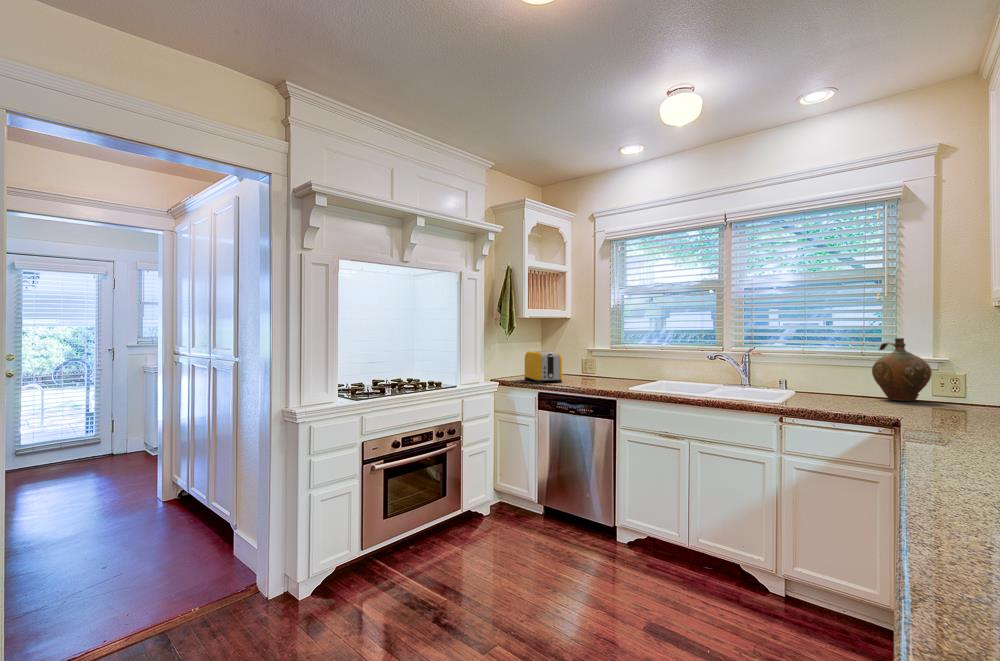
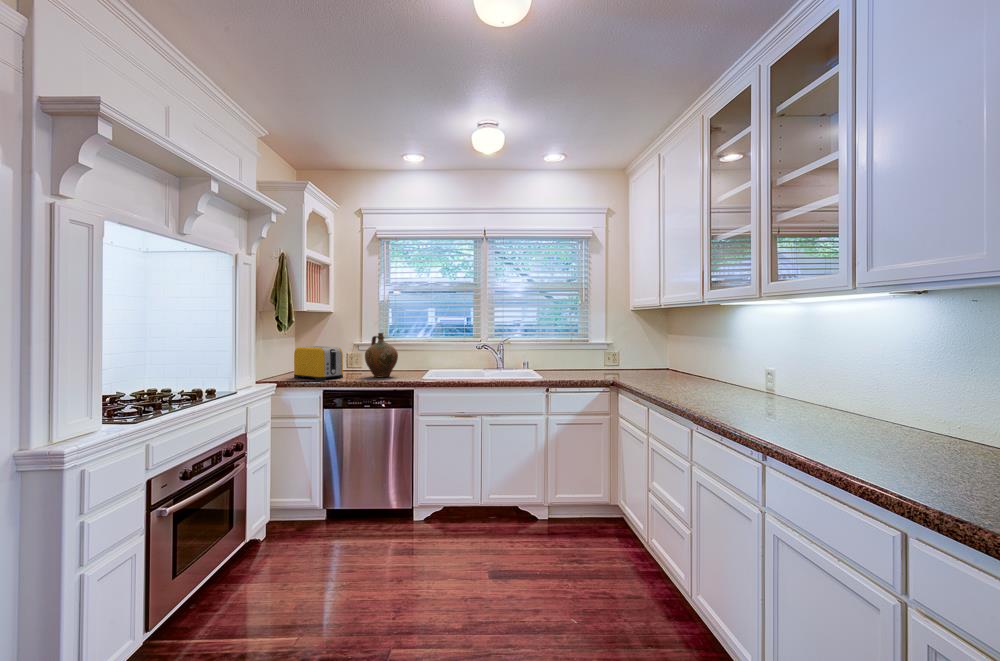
ceramic jug: present [872,338,932,401] -> present [365,333,398,377]

